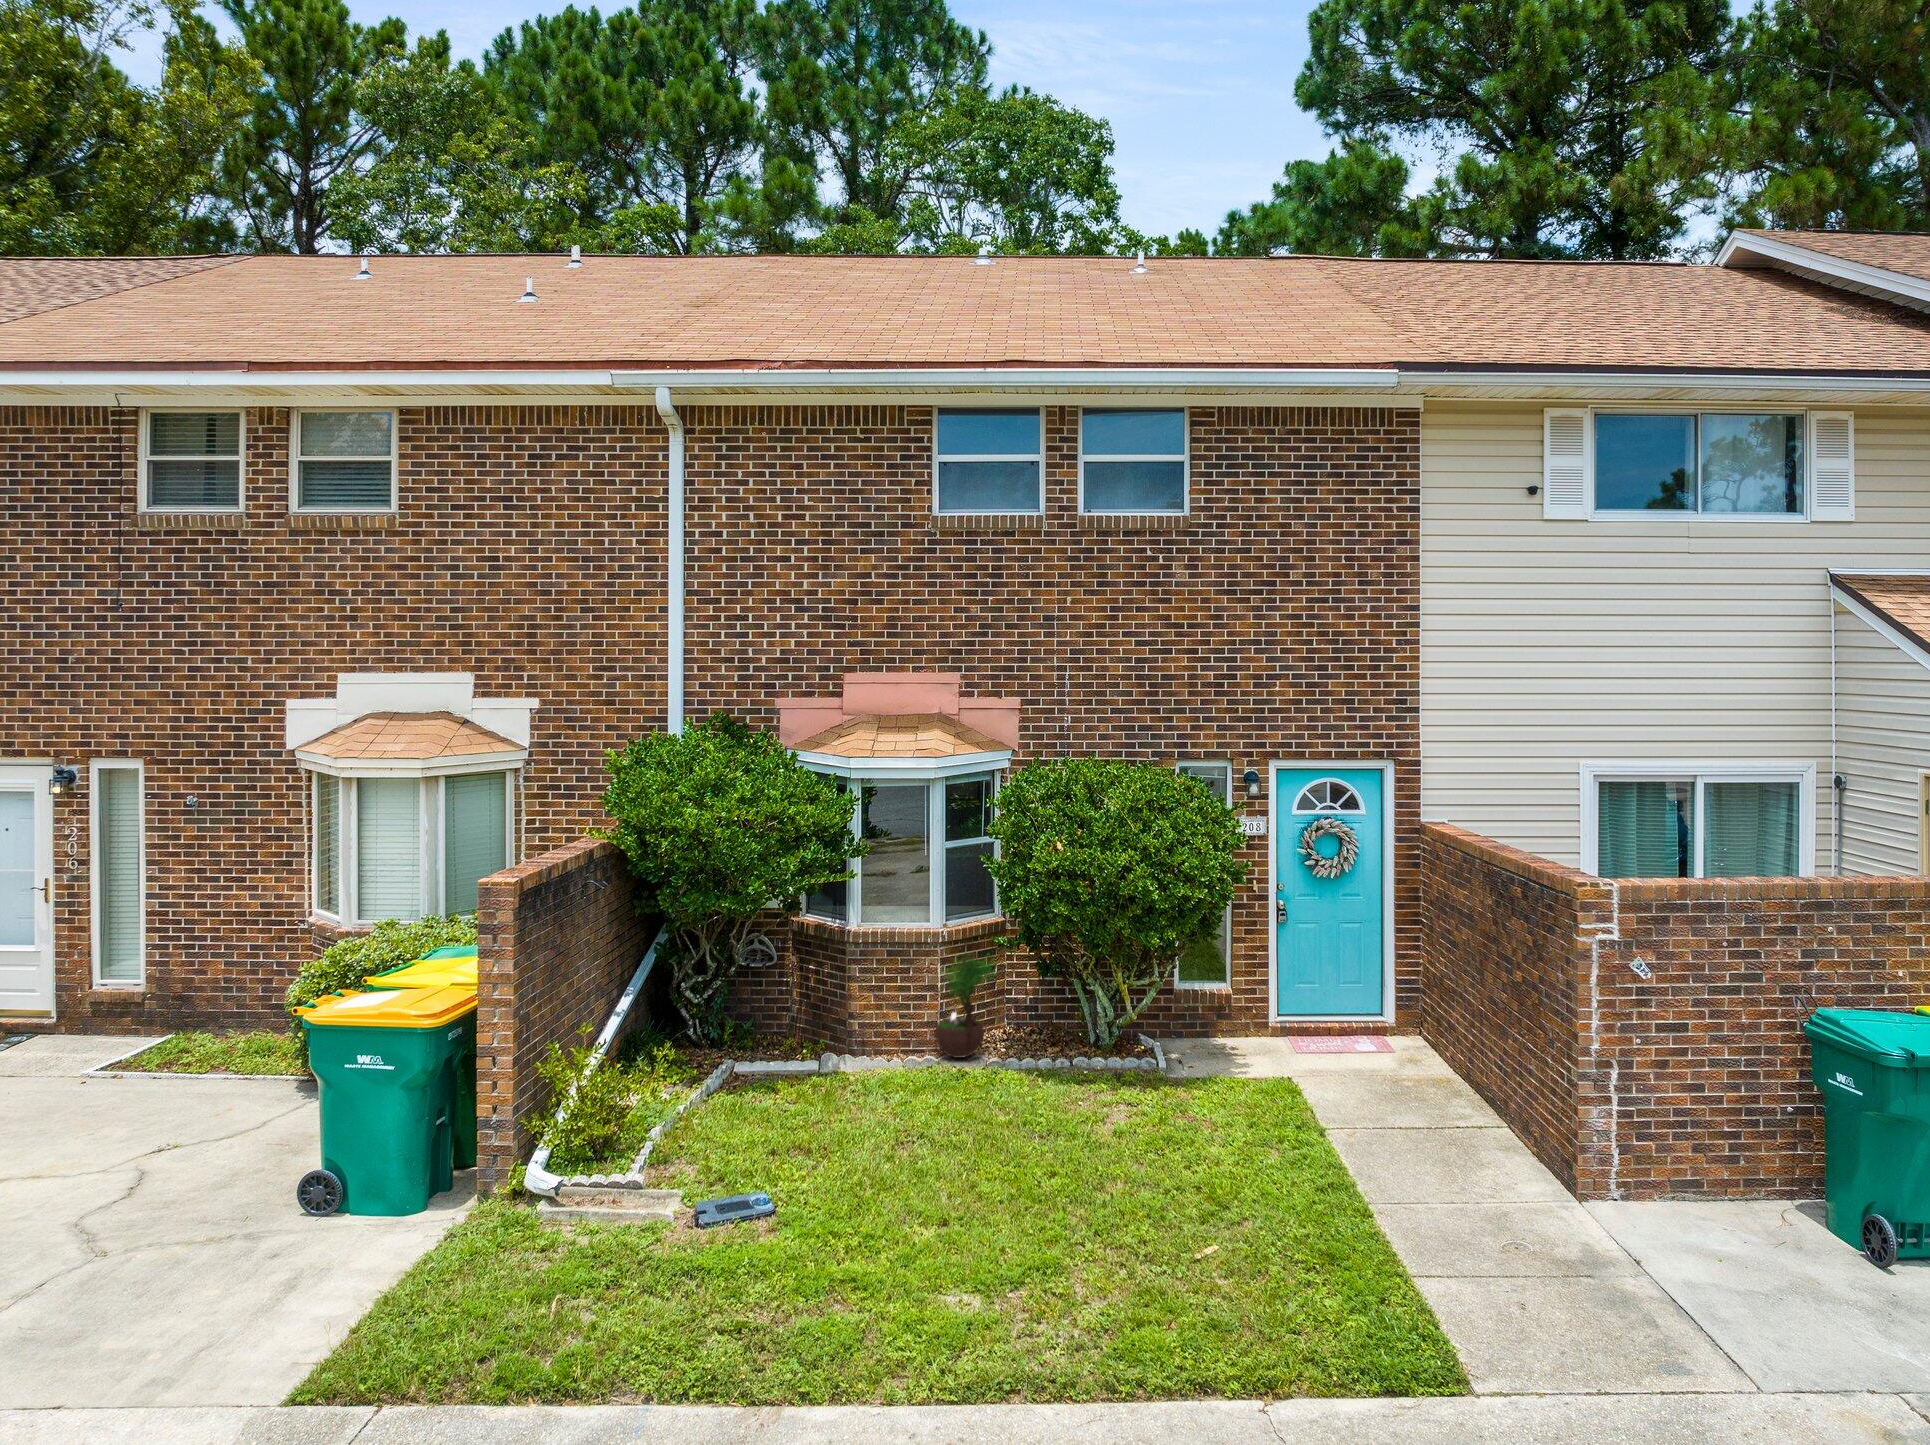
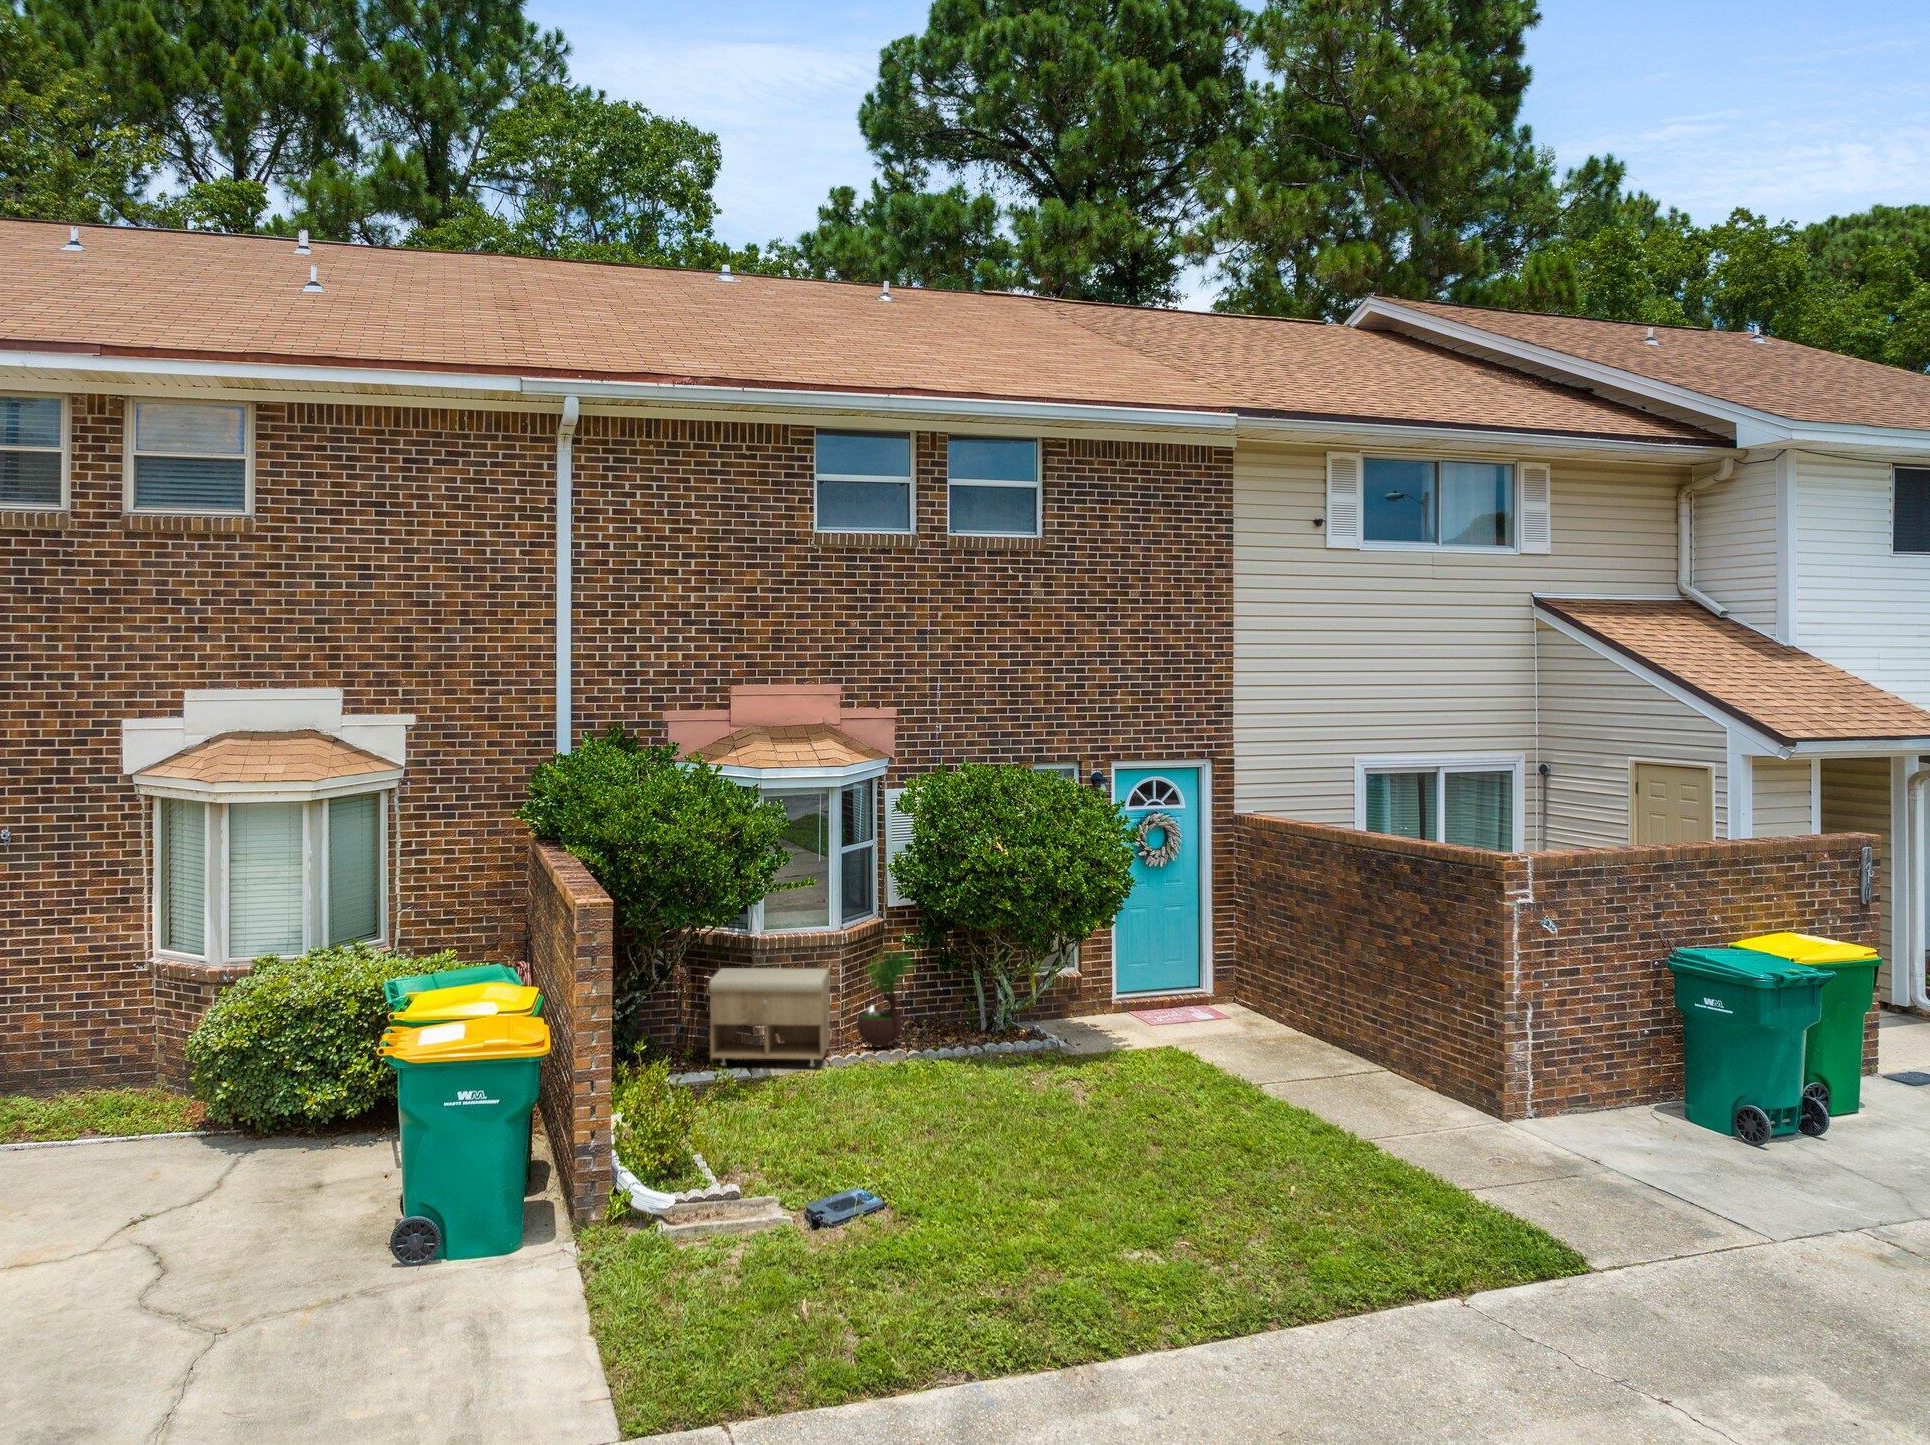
storage bench: none [767,963,902,1074] -> present [709,968,830,1067]

